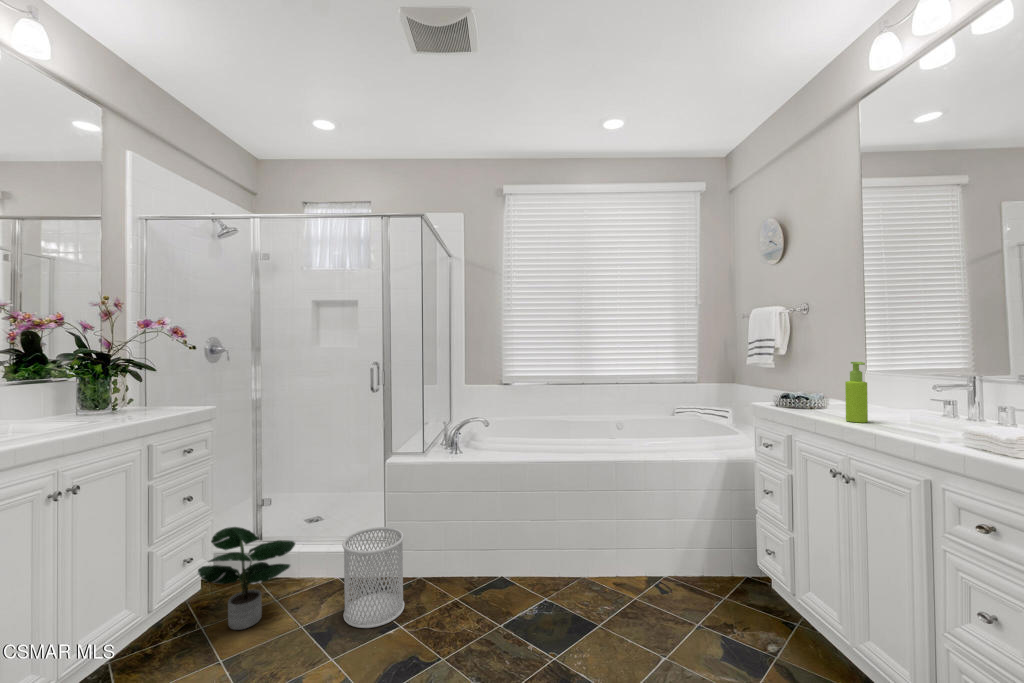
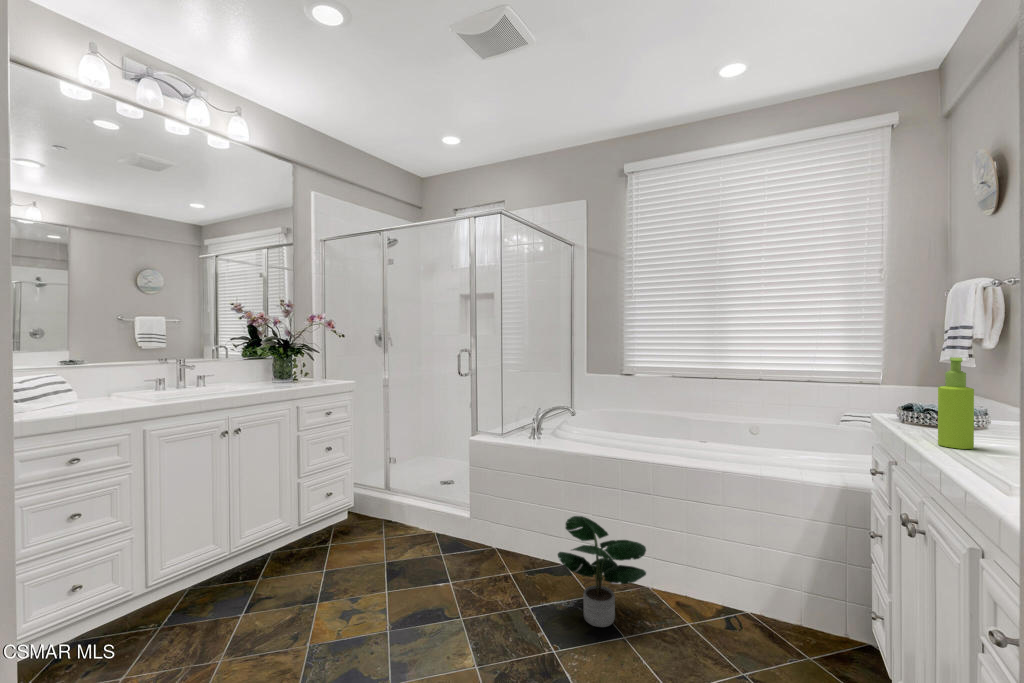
potted plant: present [198,527,295,630] -> present [557,516,646,627]
wastebasket: present [342,527,404,628] -> none [414,494,467,577]

